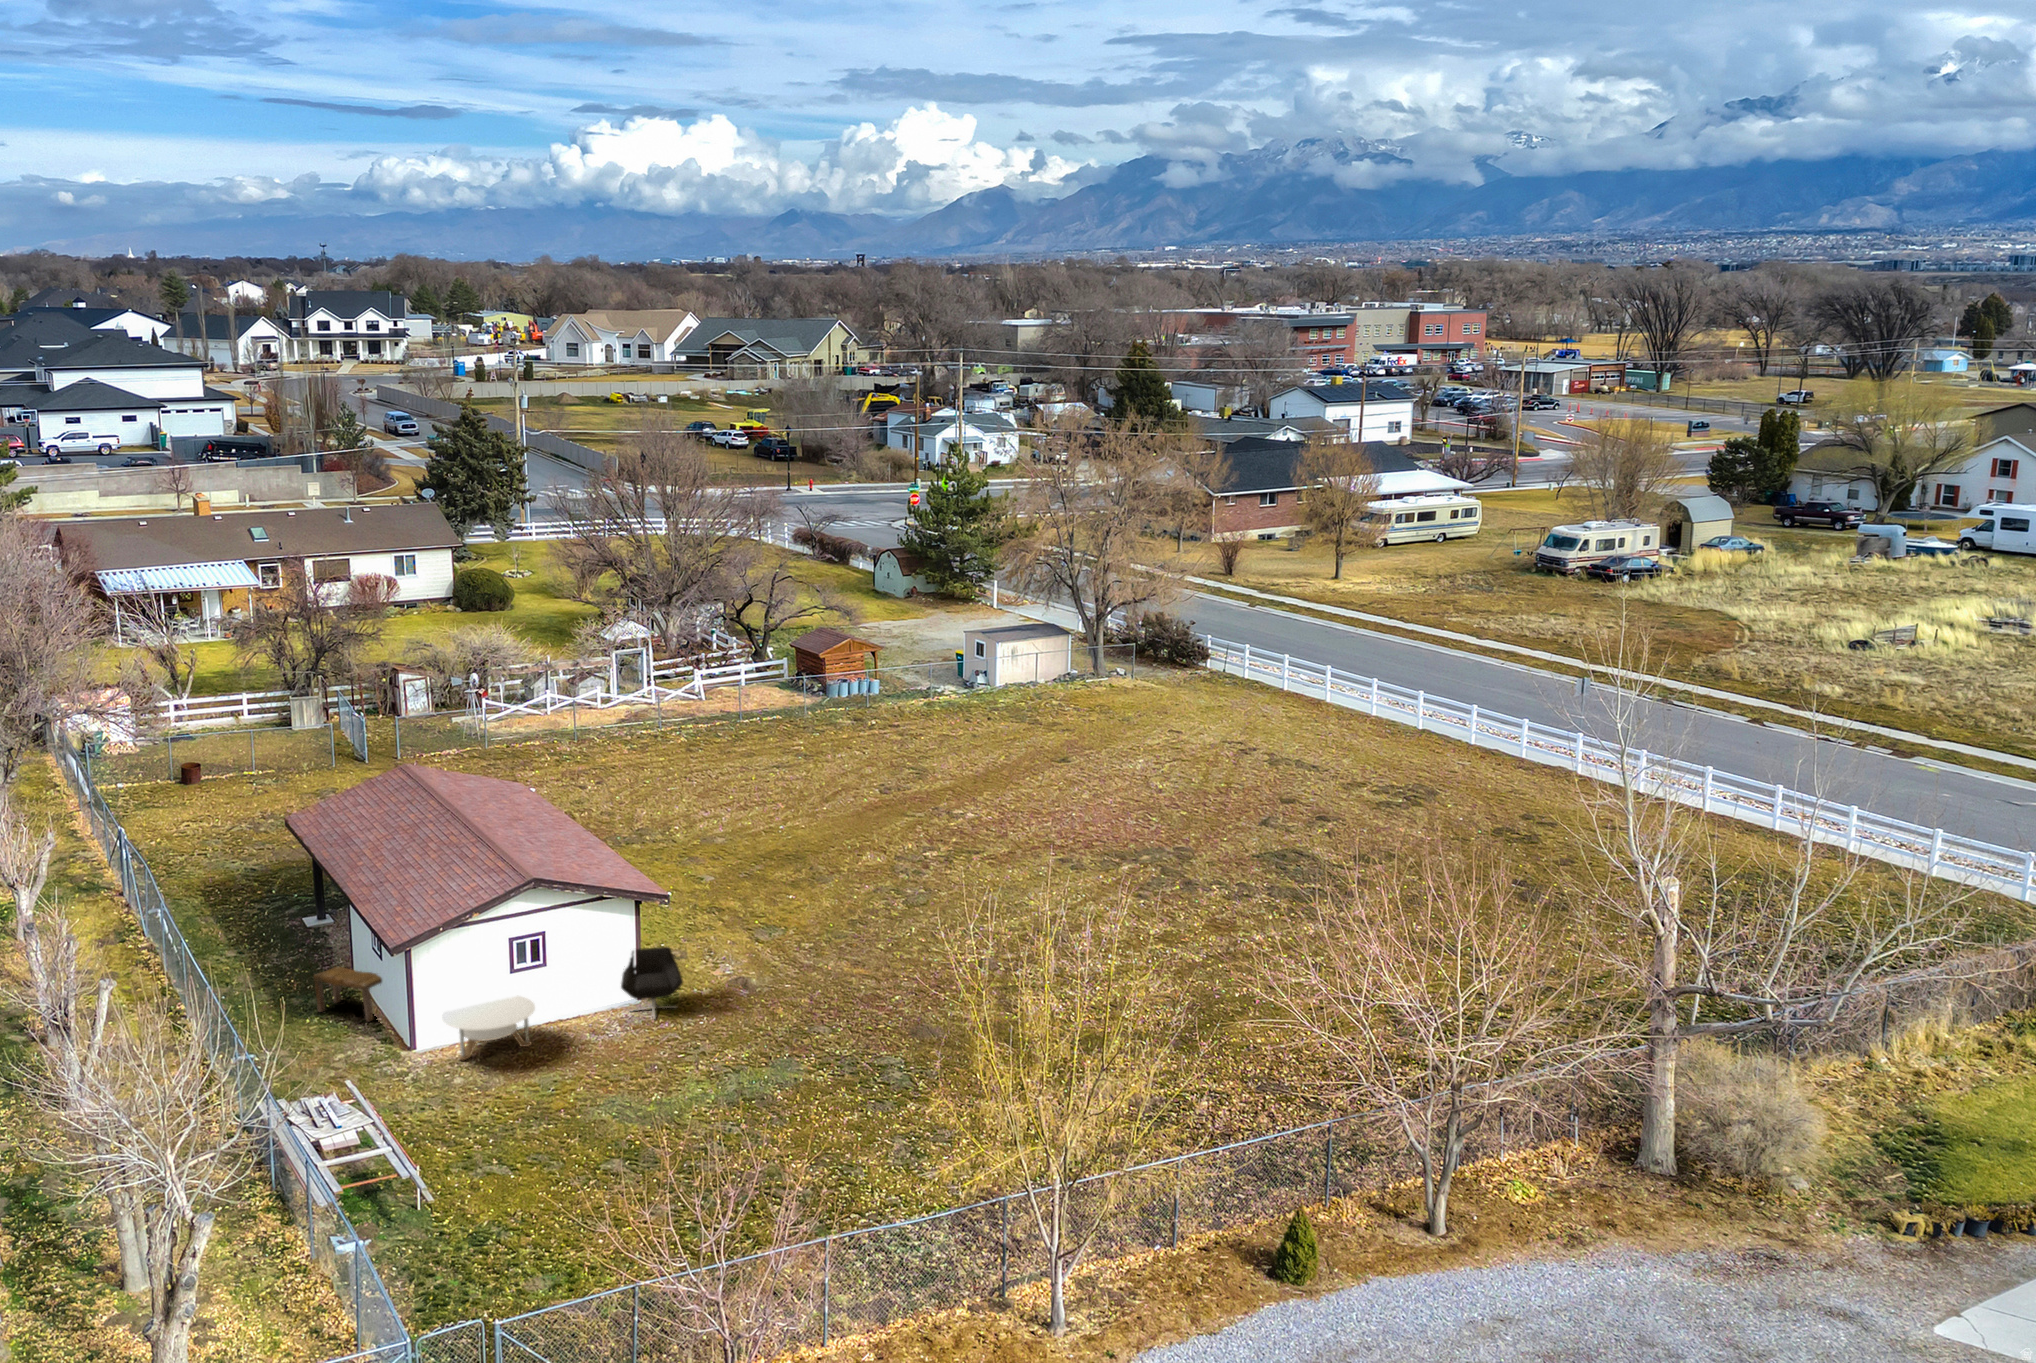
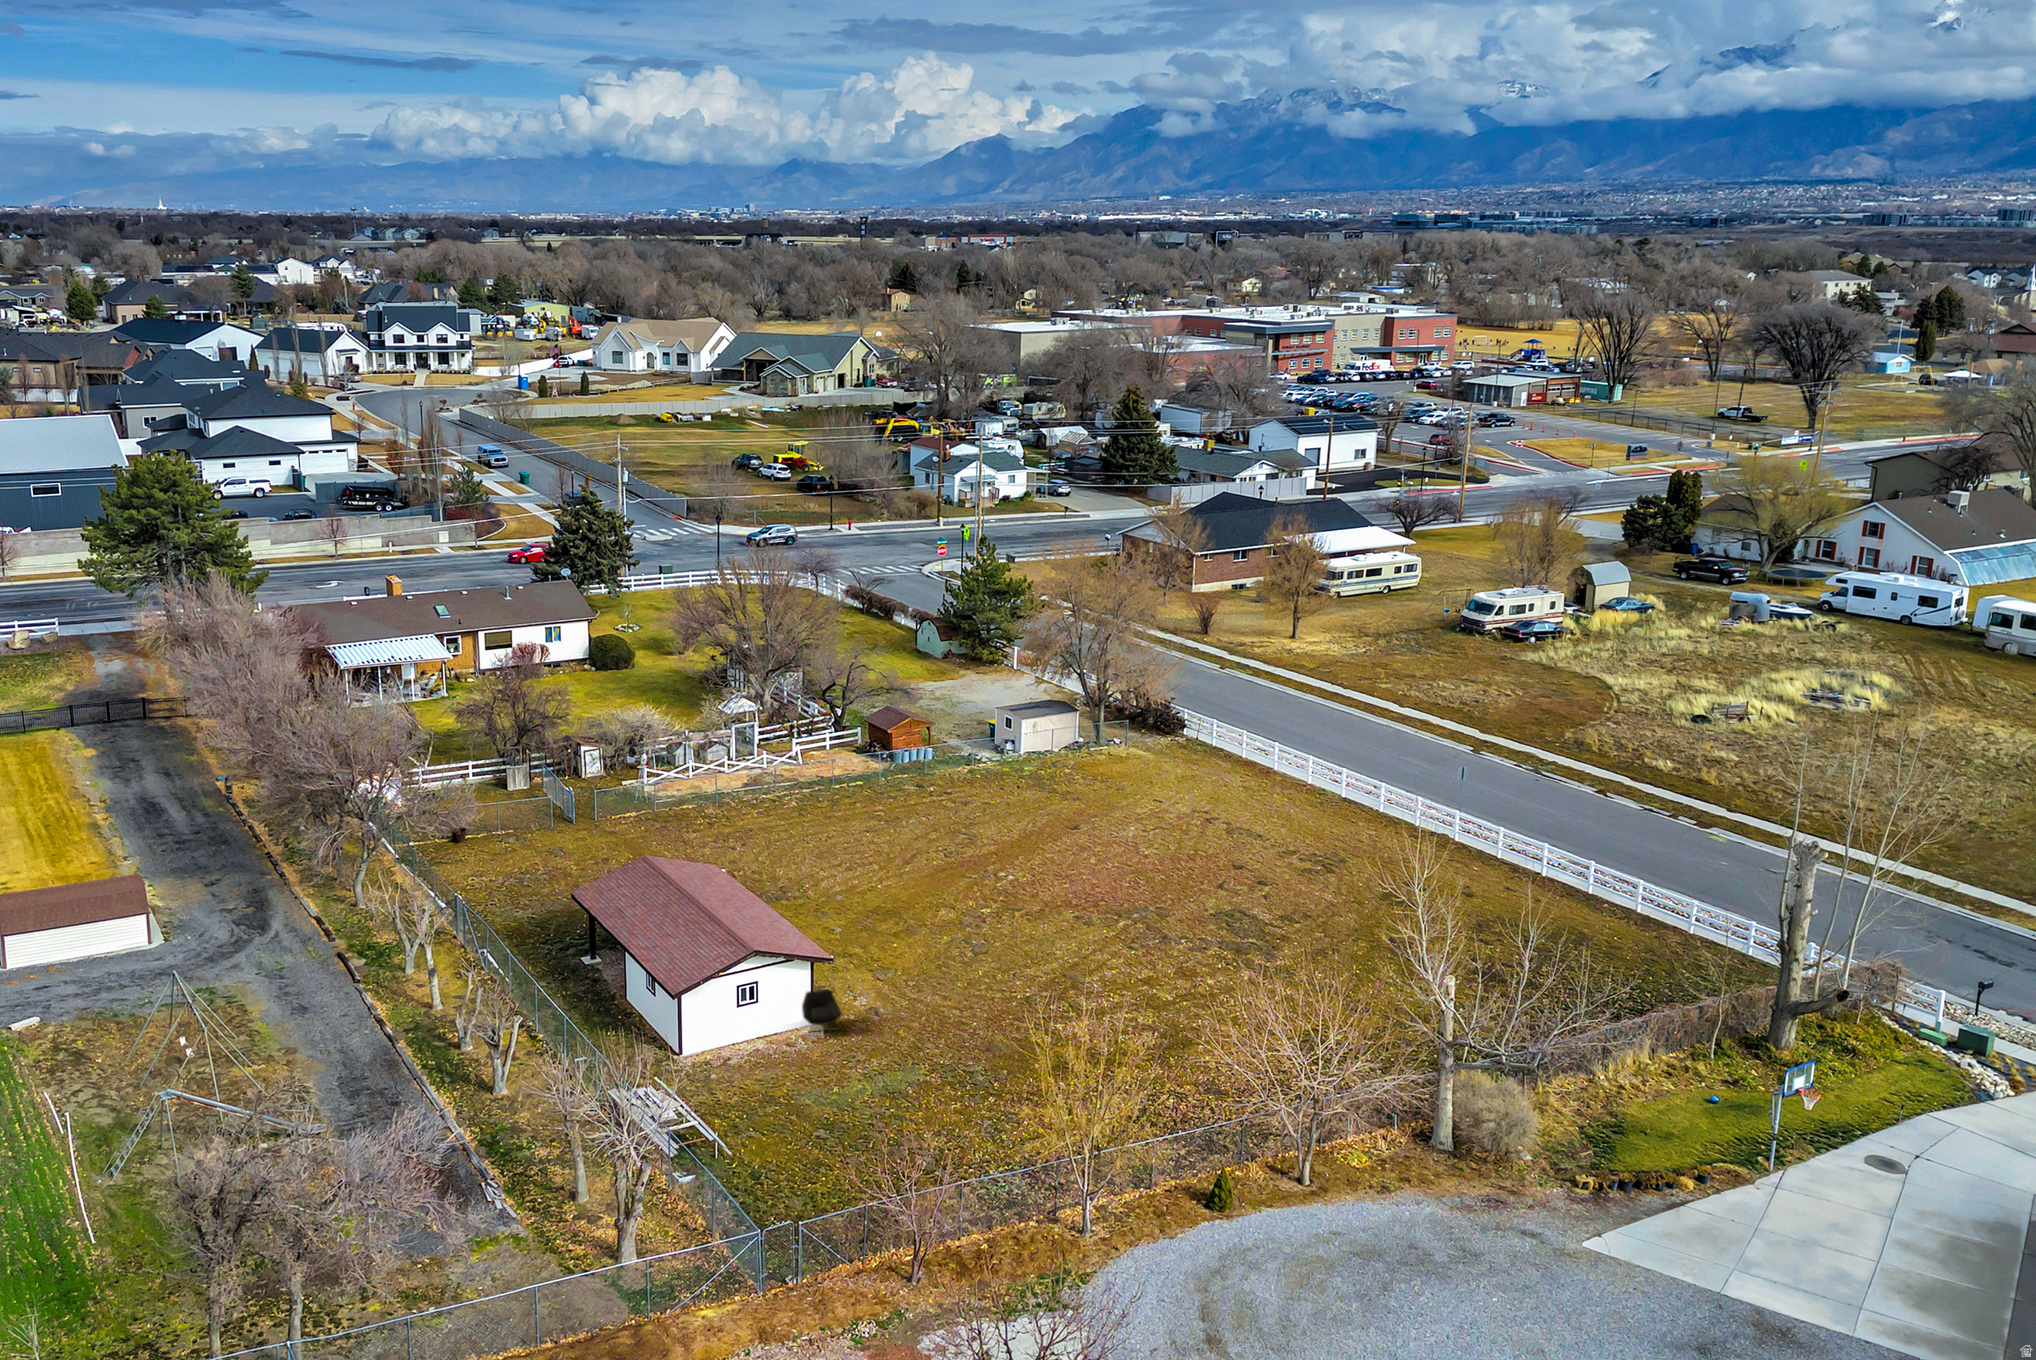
bench: present [314,967,382,1022] -> none [606,999,654,1037]
round table: present [442,996,535,1060] -> none [696,1021,753,1065]

